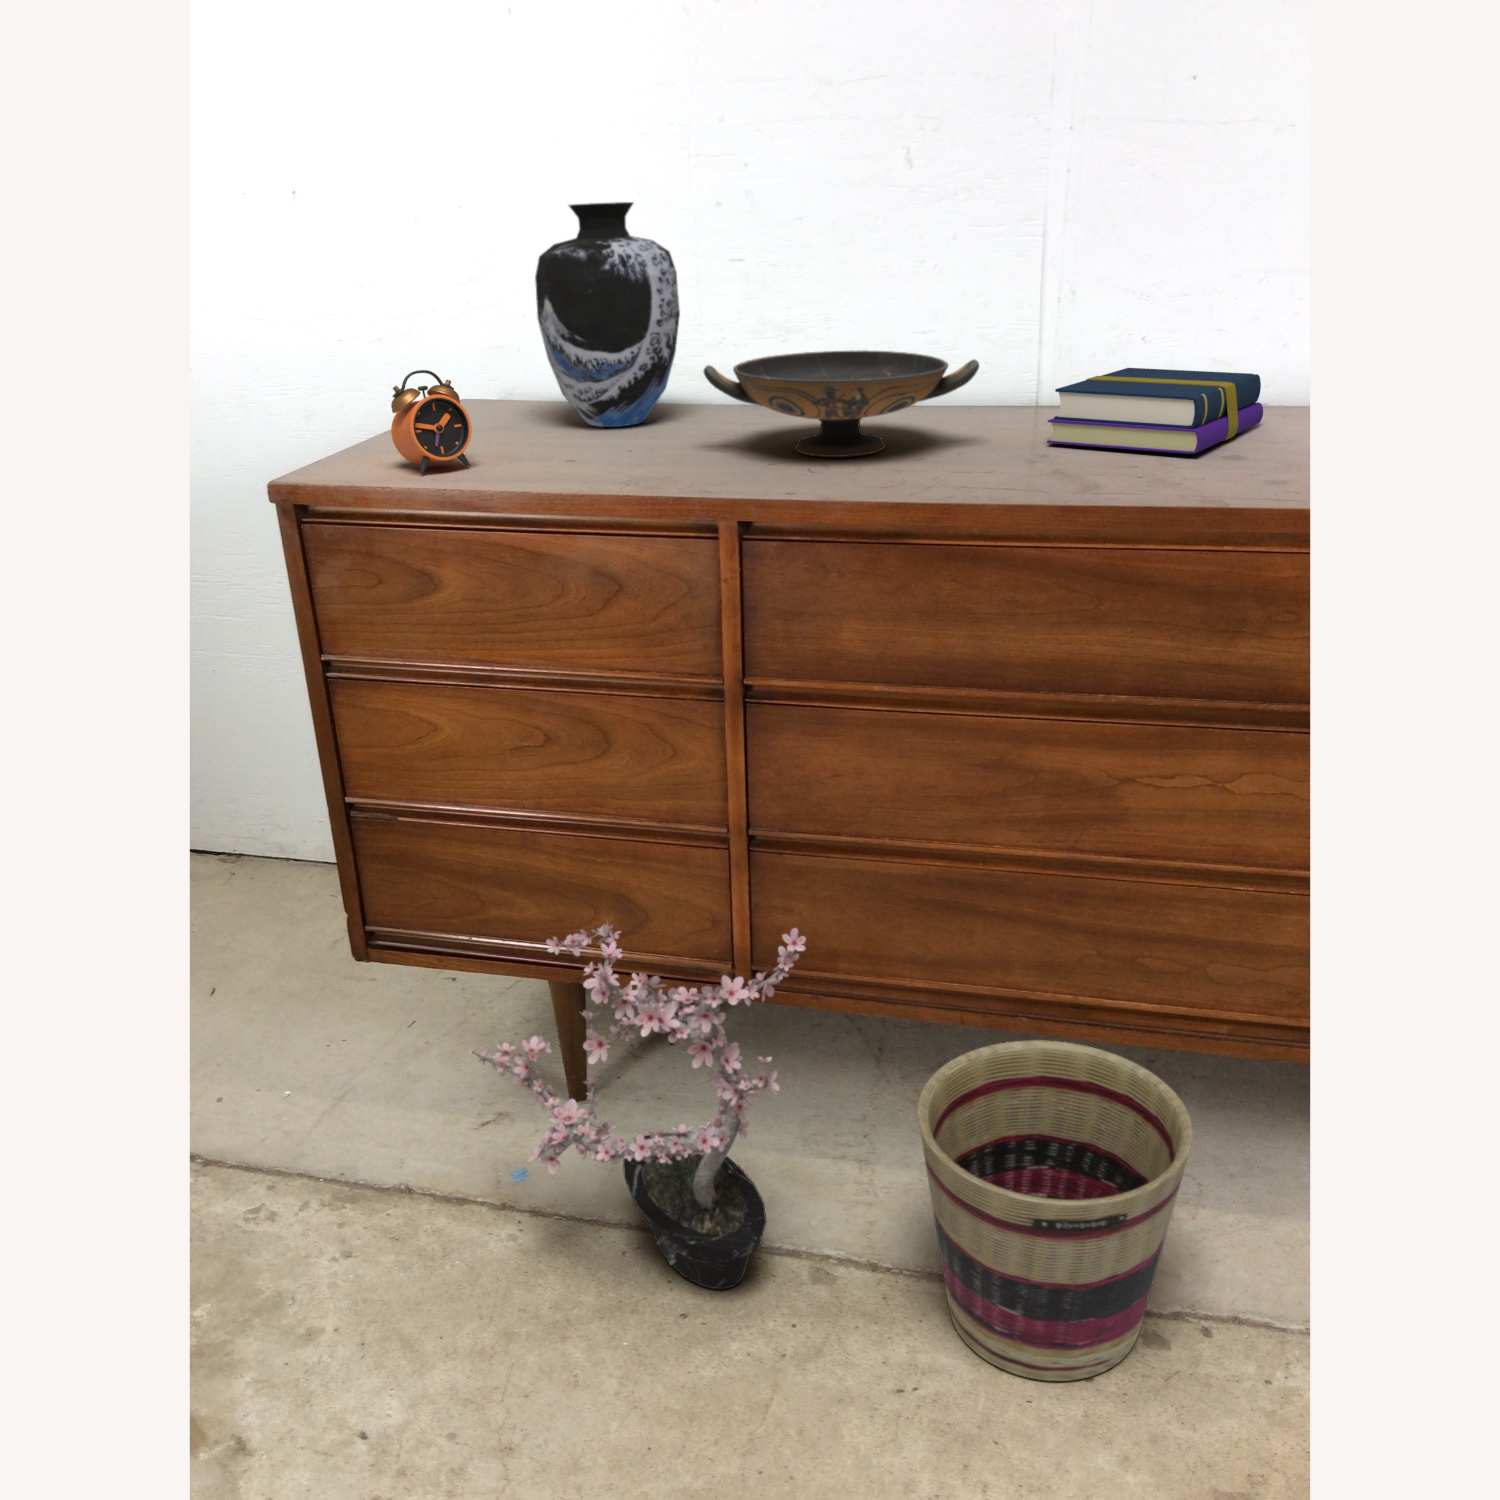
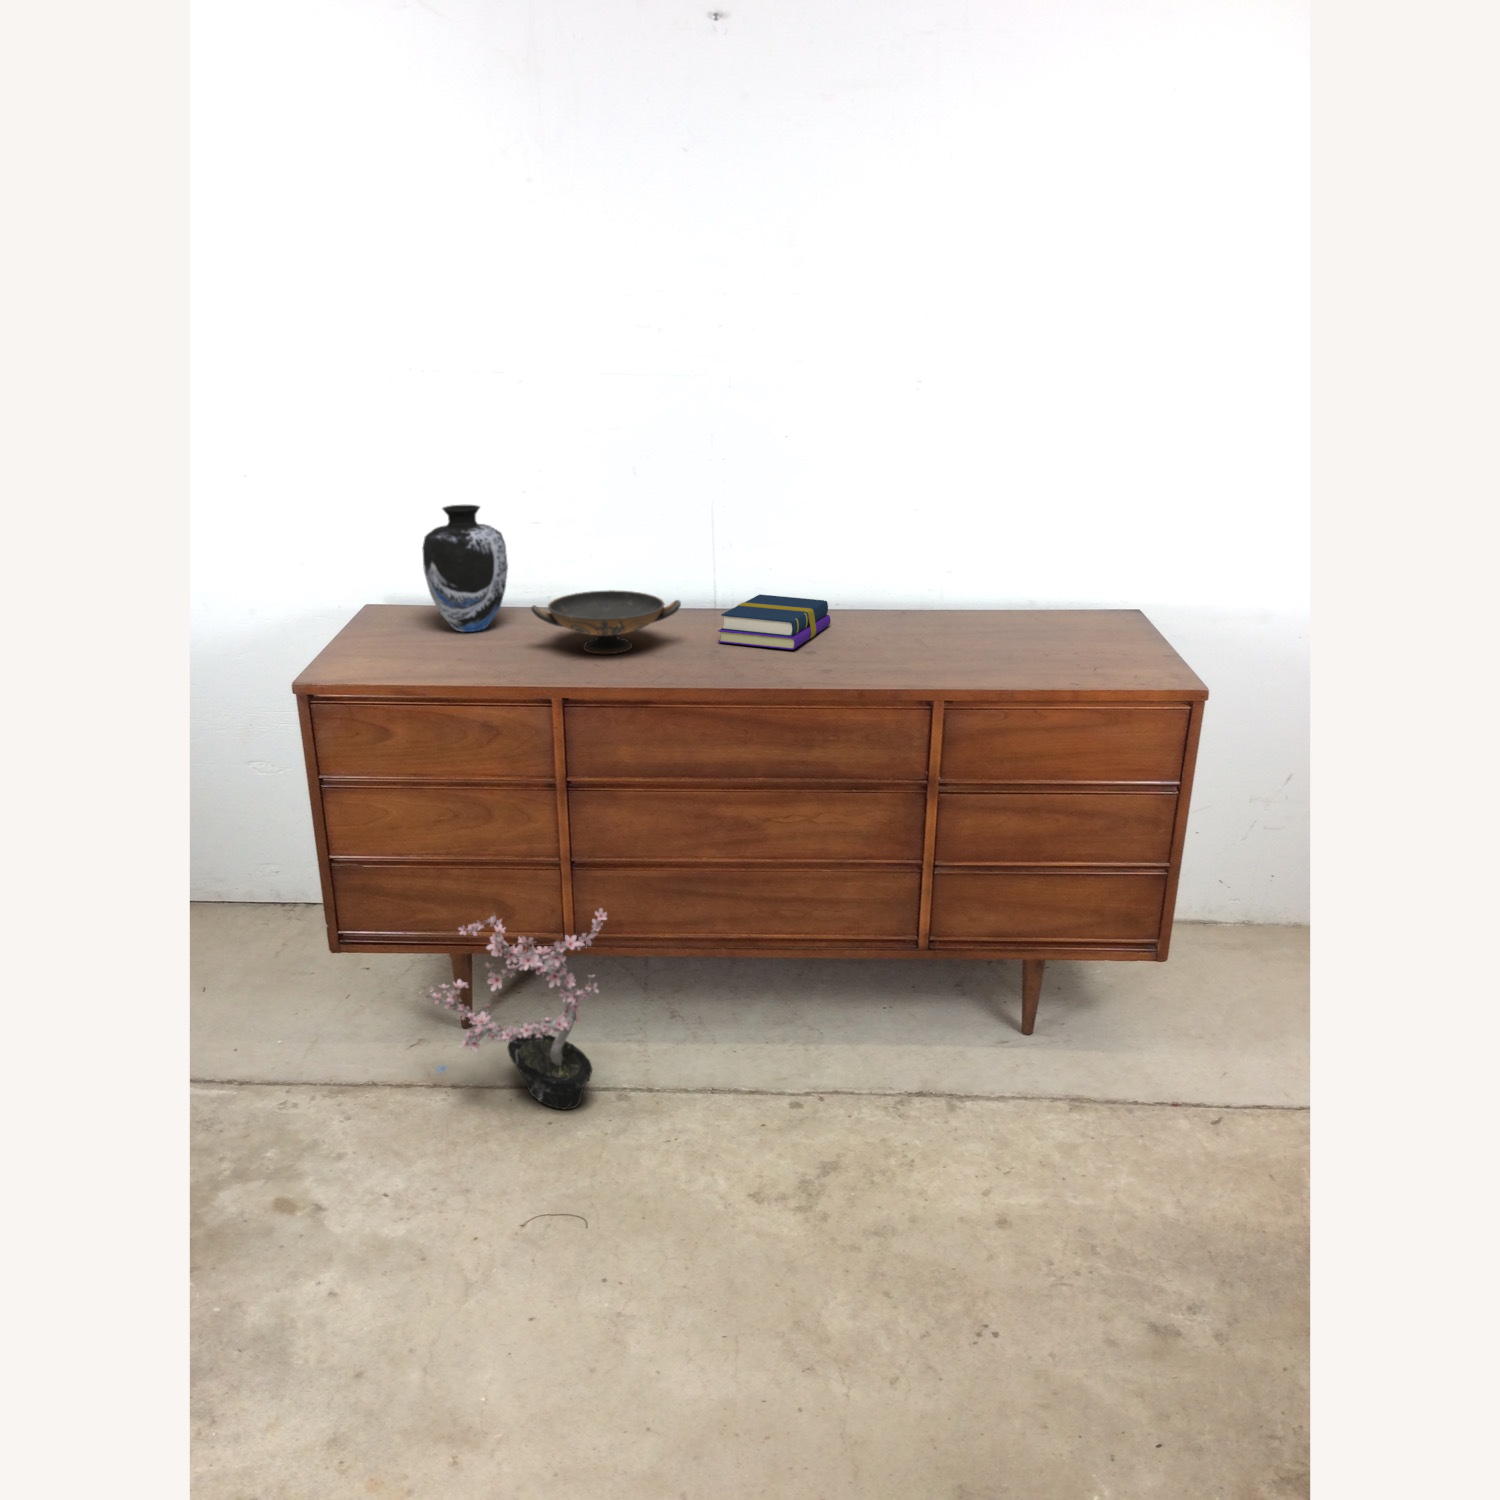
alarm clock: present [391,370,472,474] -> none [355,613,403,671]
basket: present [918,1040,1193,1381] -> none [671,959,808,1128]

